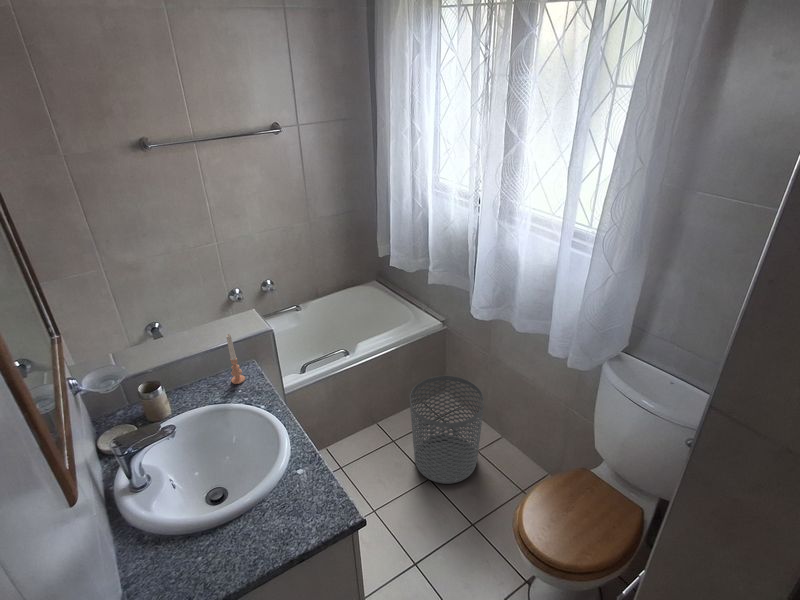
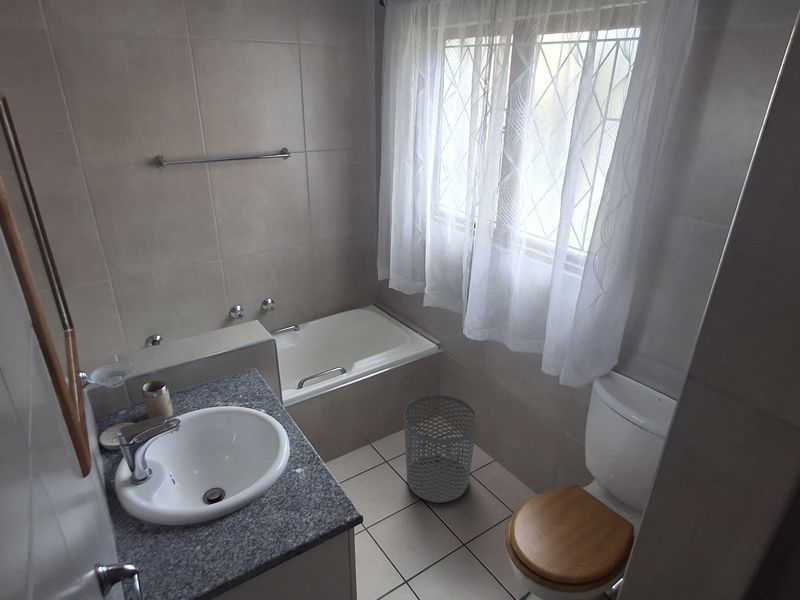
candle: present [226,334,245,384] -> none [231,339,247,389]

